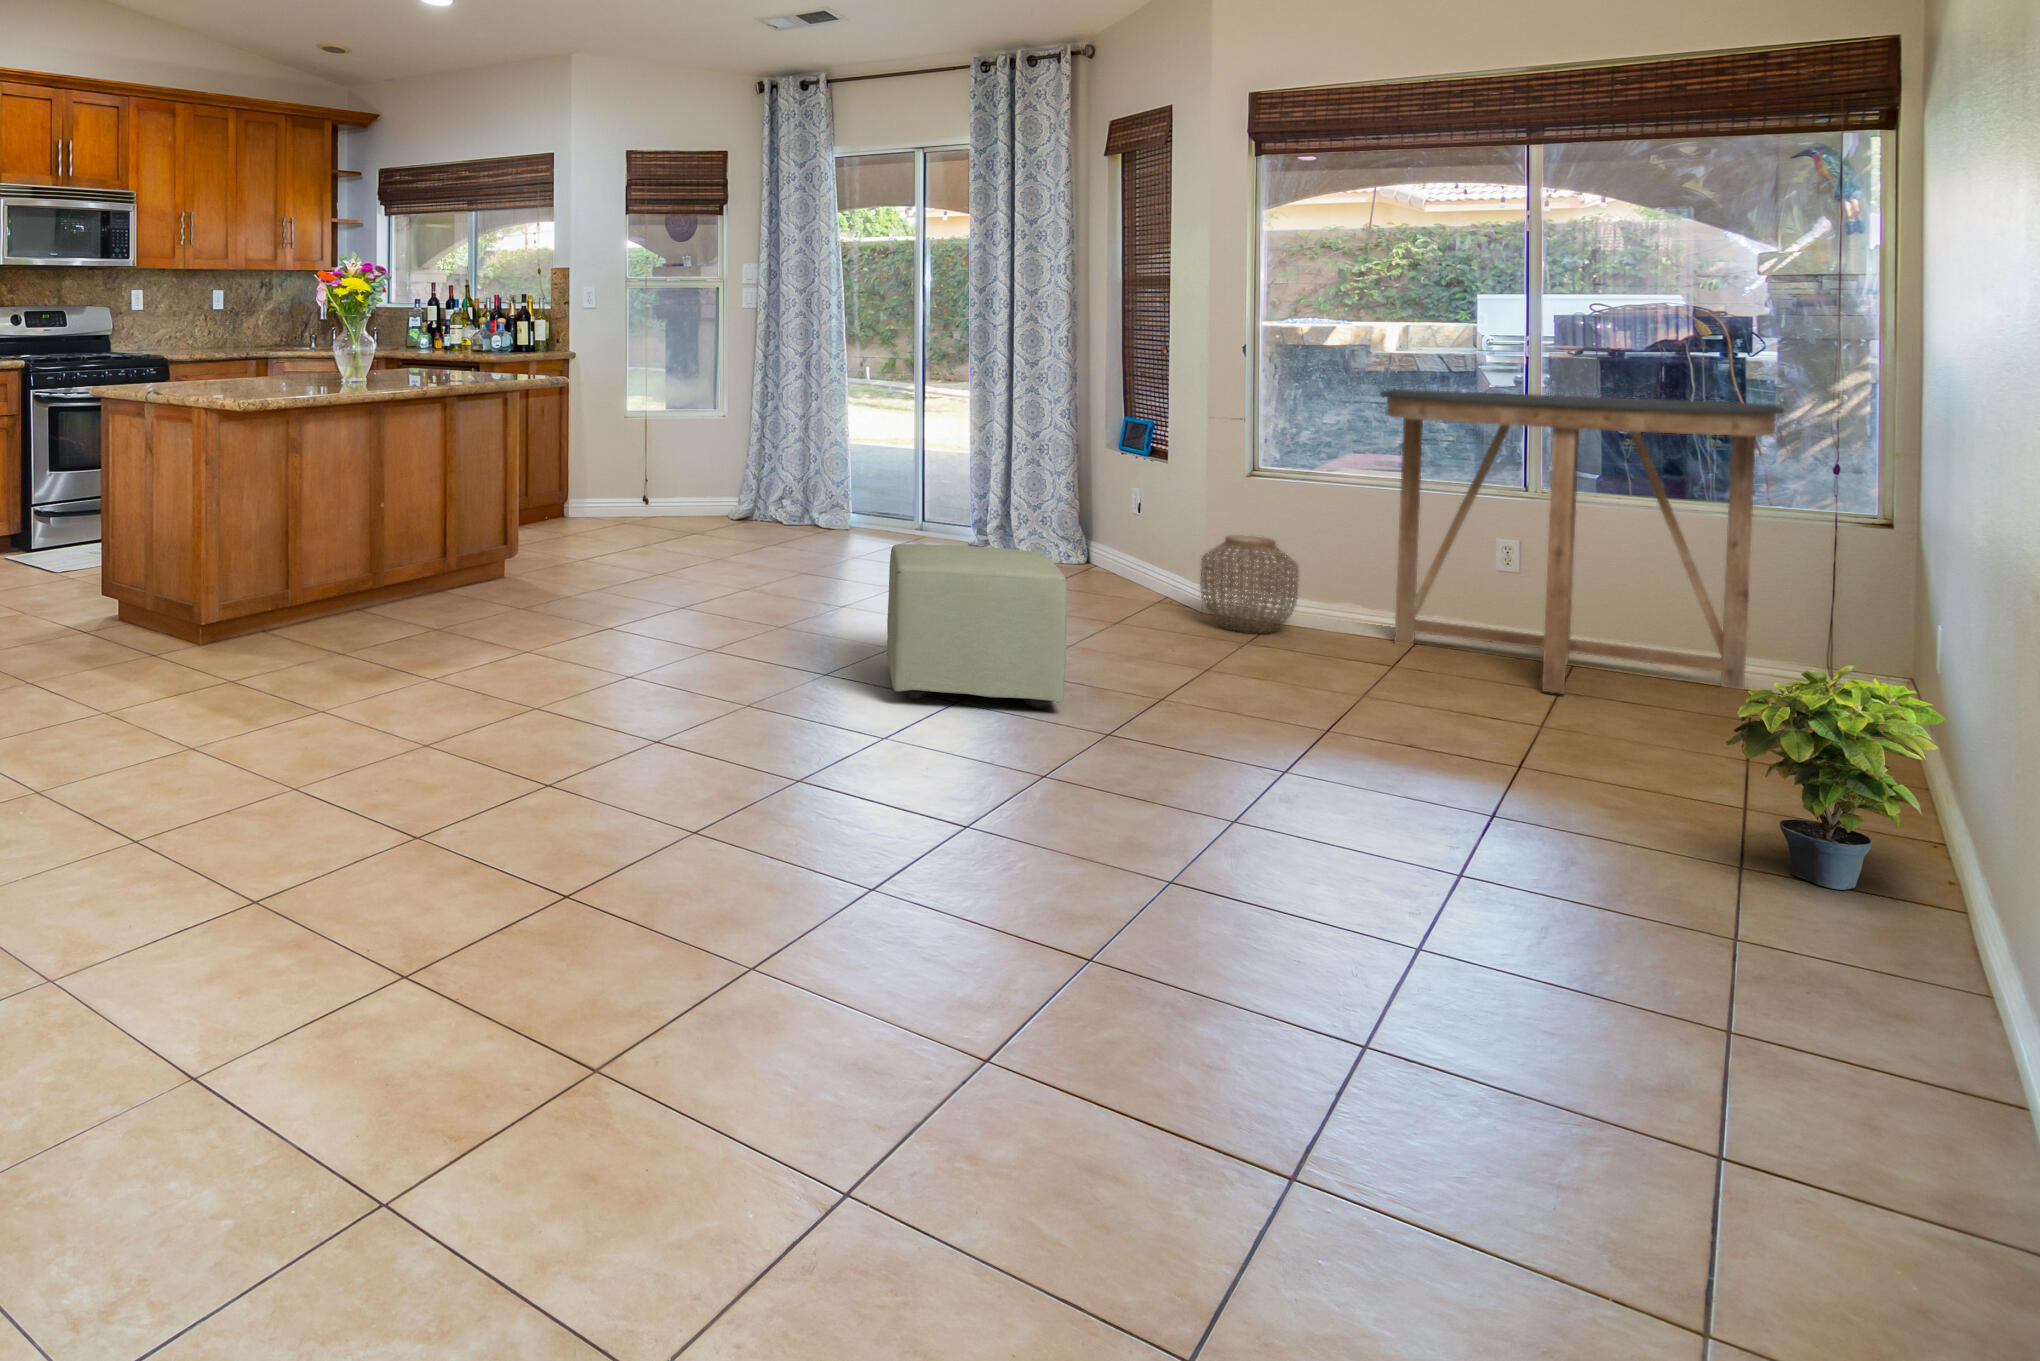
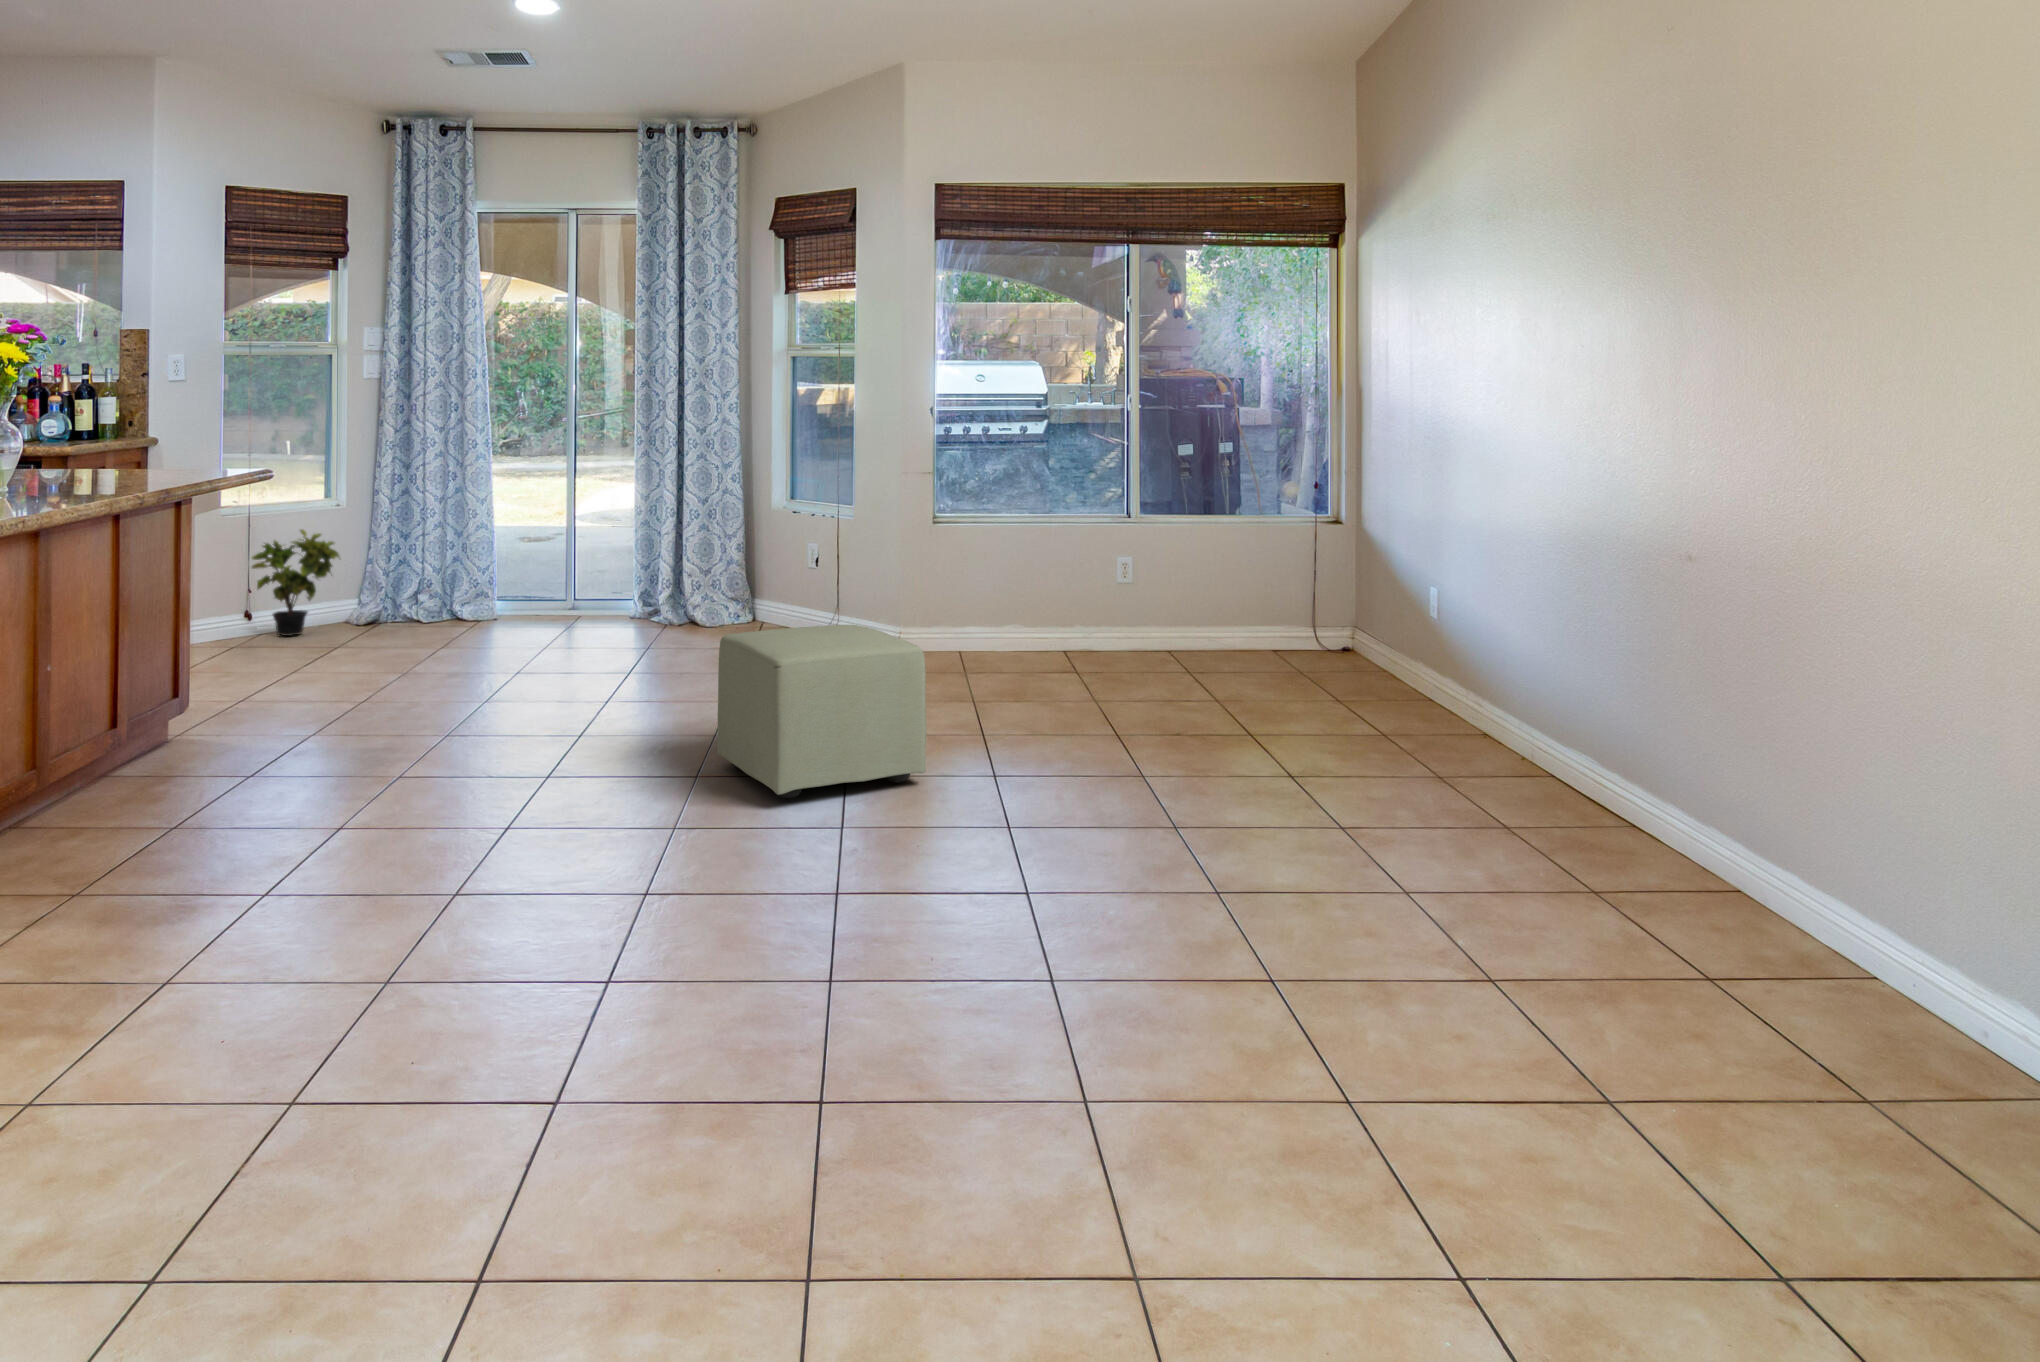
console table: present [1381,389,1785,694] -> none [1046,446,1311,686]
woven basket: present [1200,536,1299,634] -> none [914,583,992,671]
potted plant: present [1726,664,1946,890] -> present [252,529,339,636]

